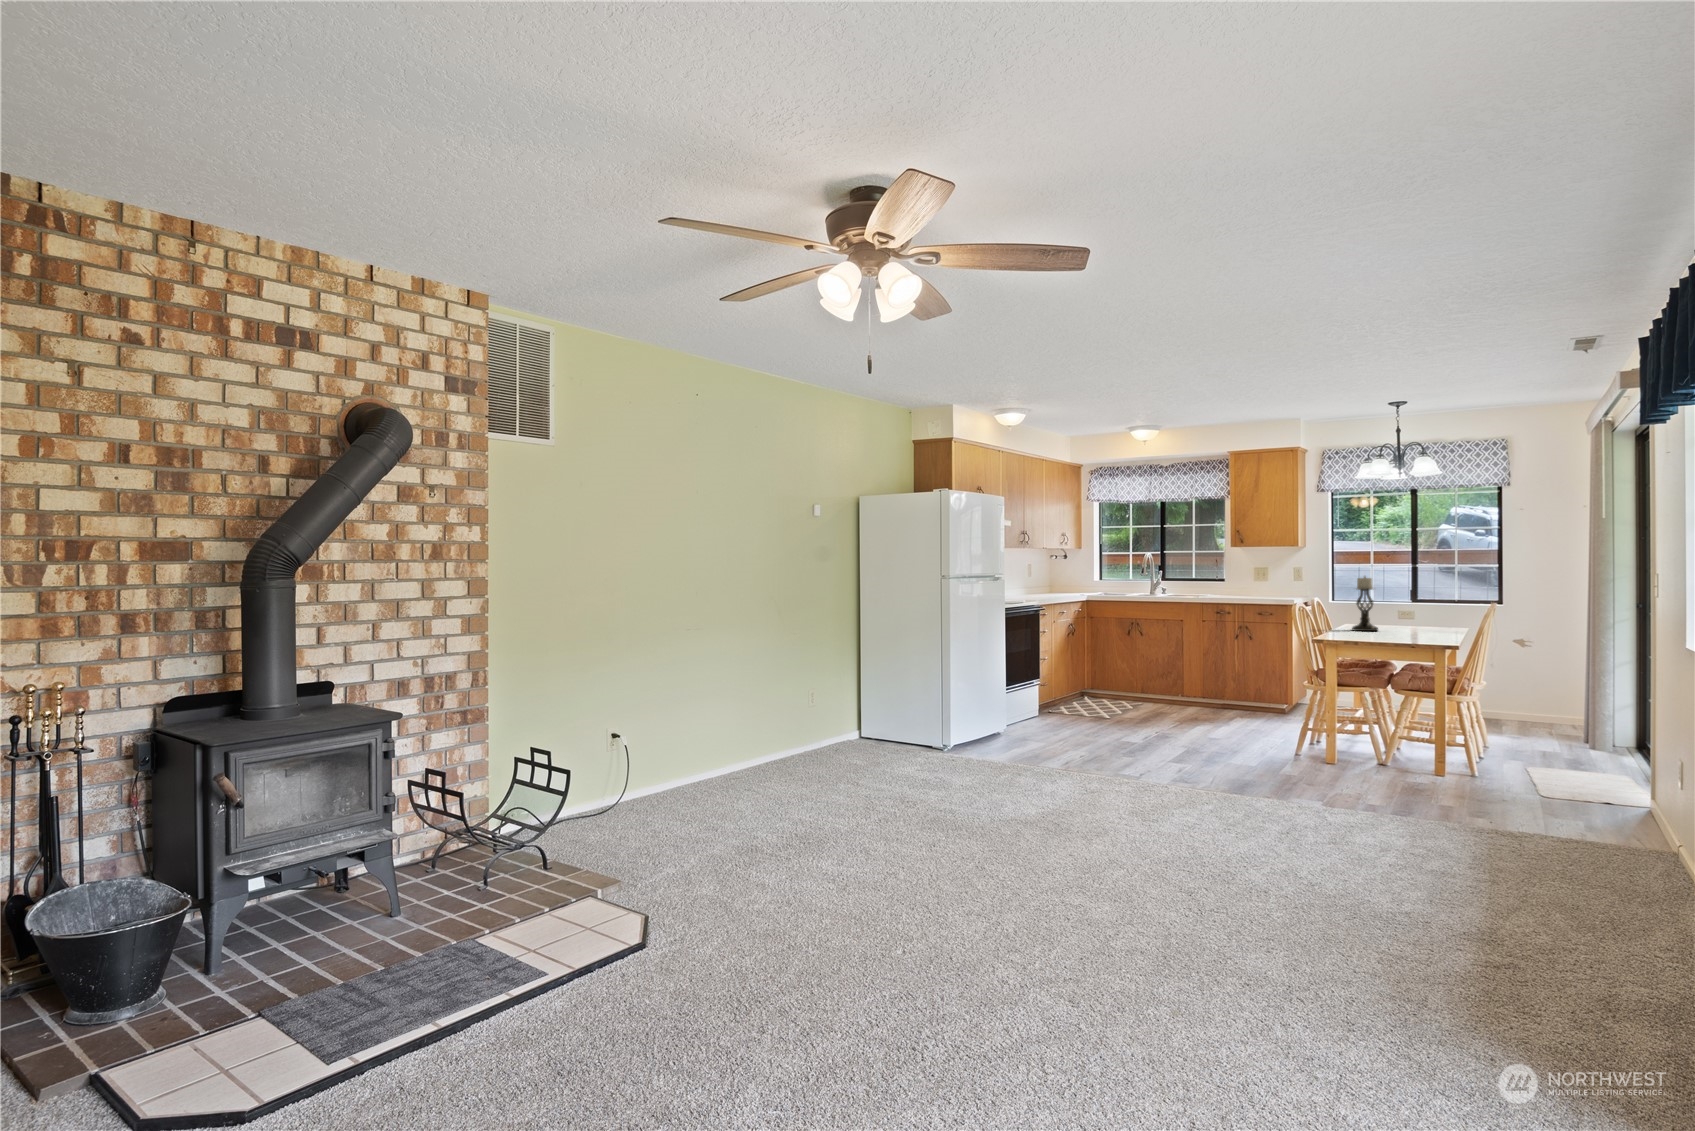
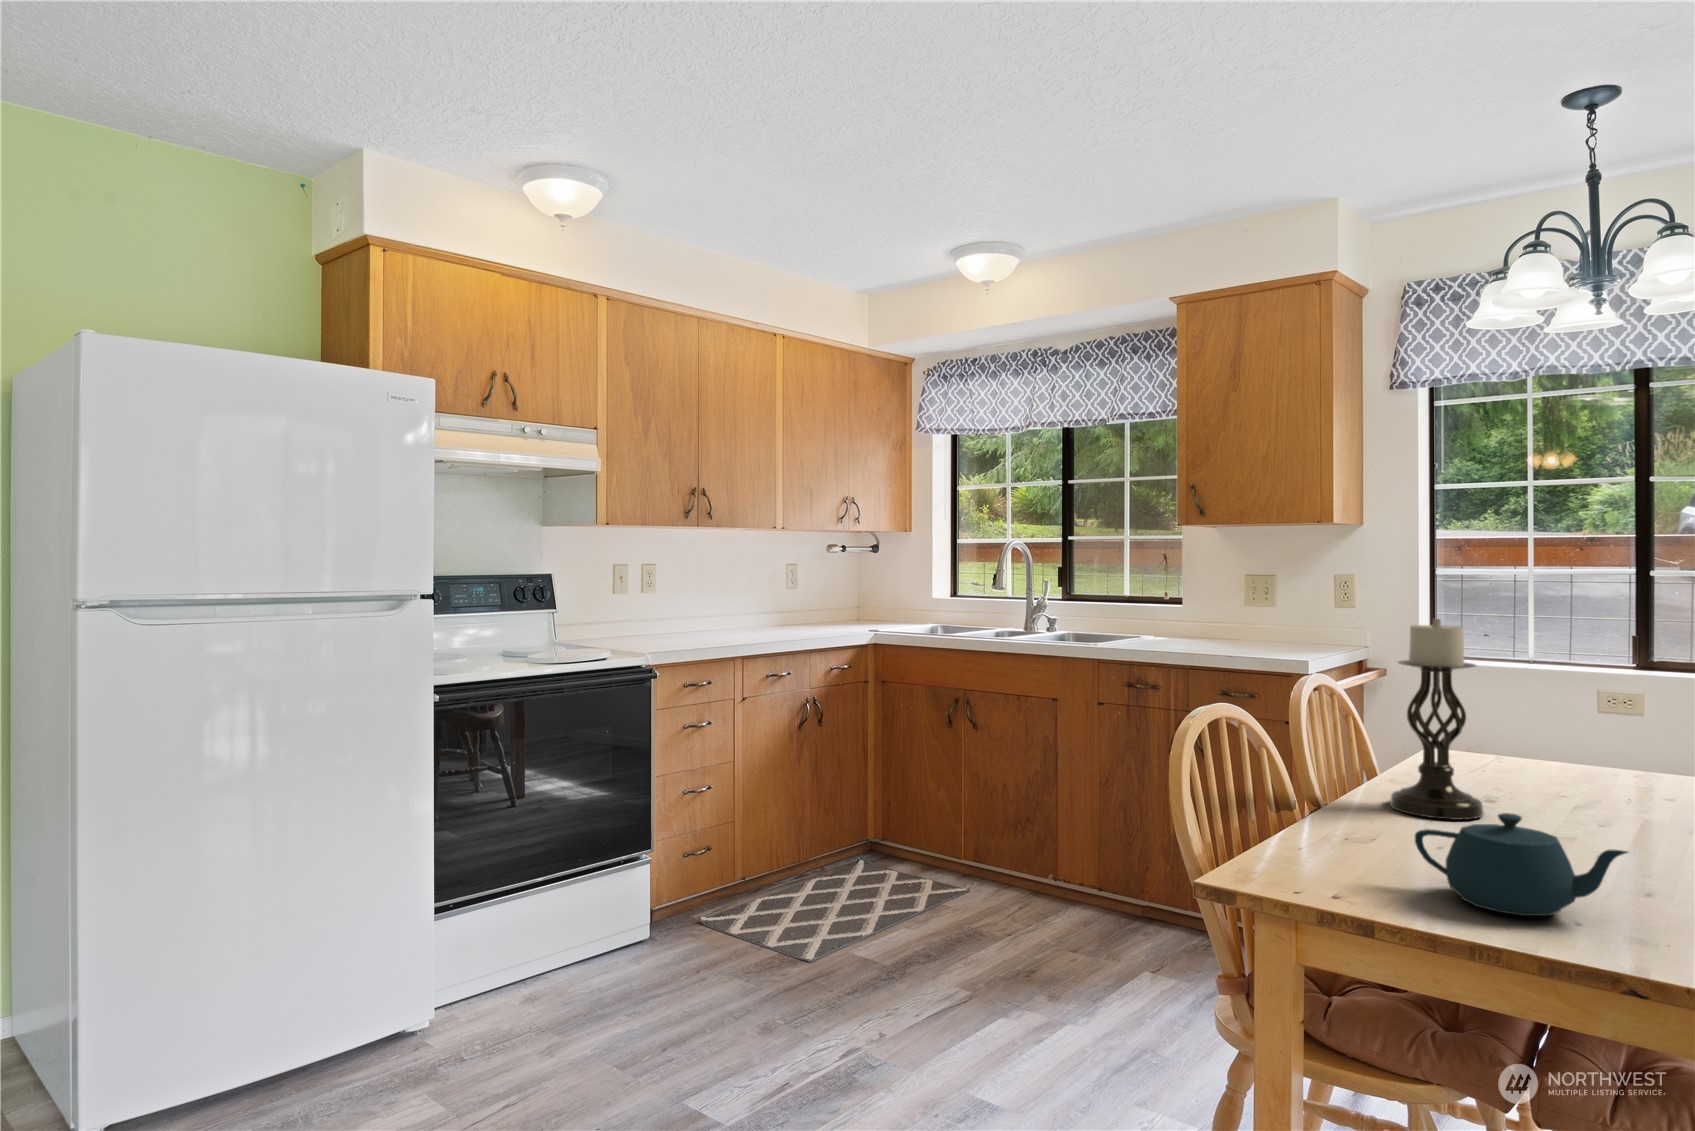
teapot: none [1371,617,1421,639] -> present [1415,813,1628,916]

